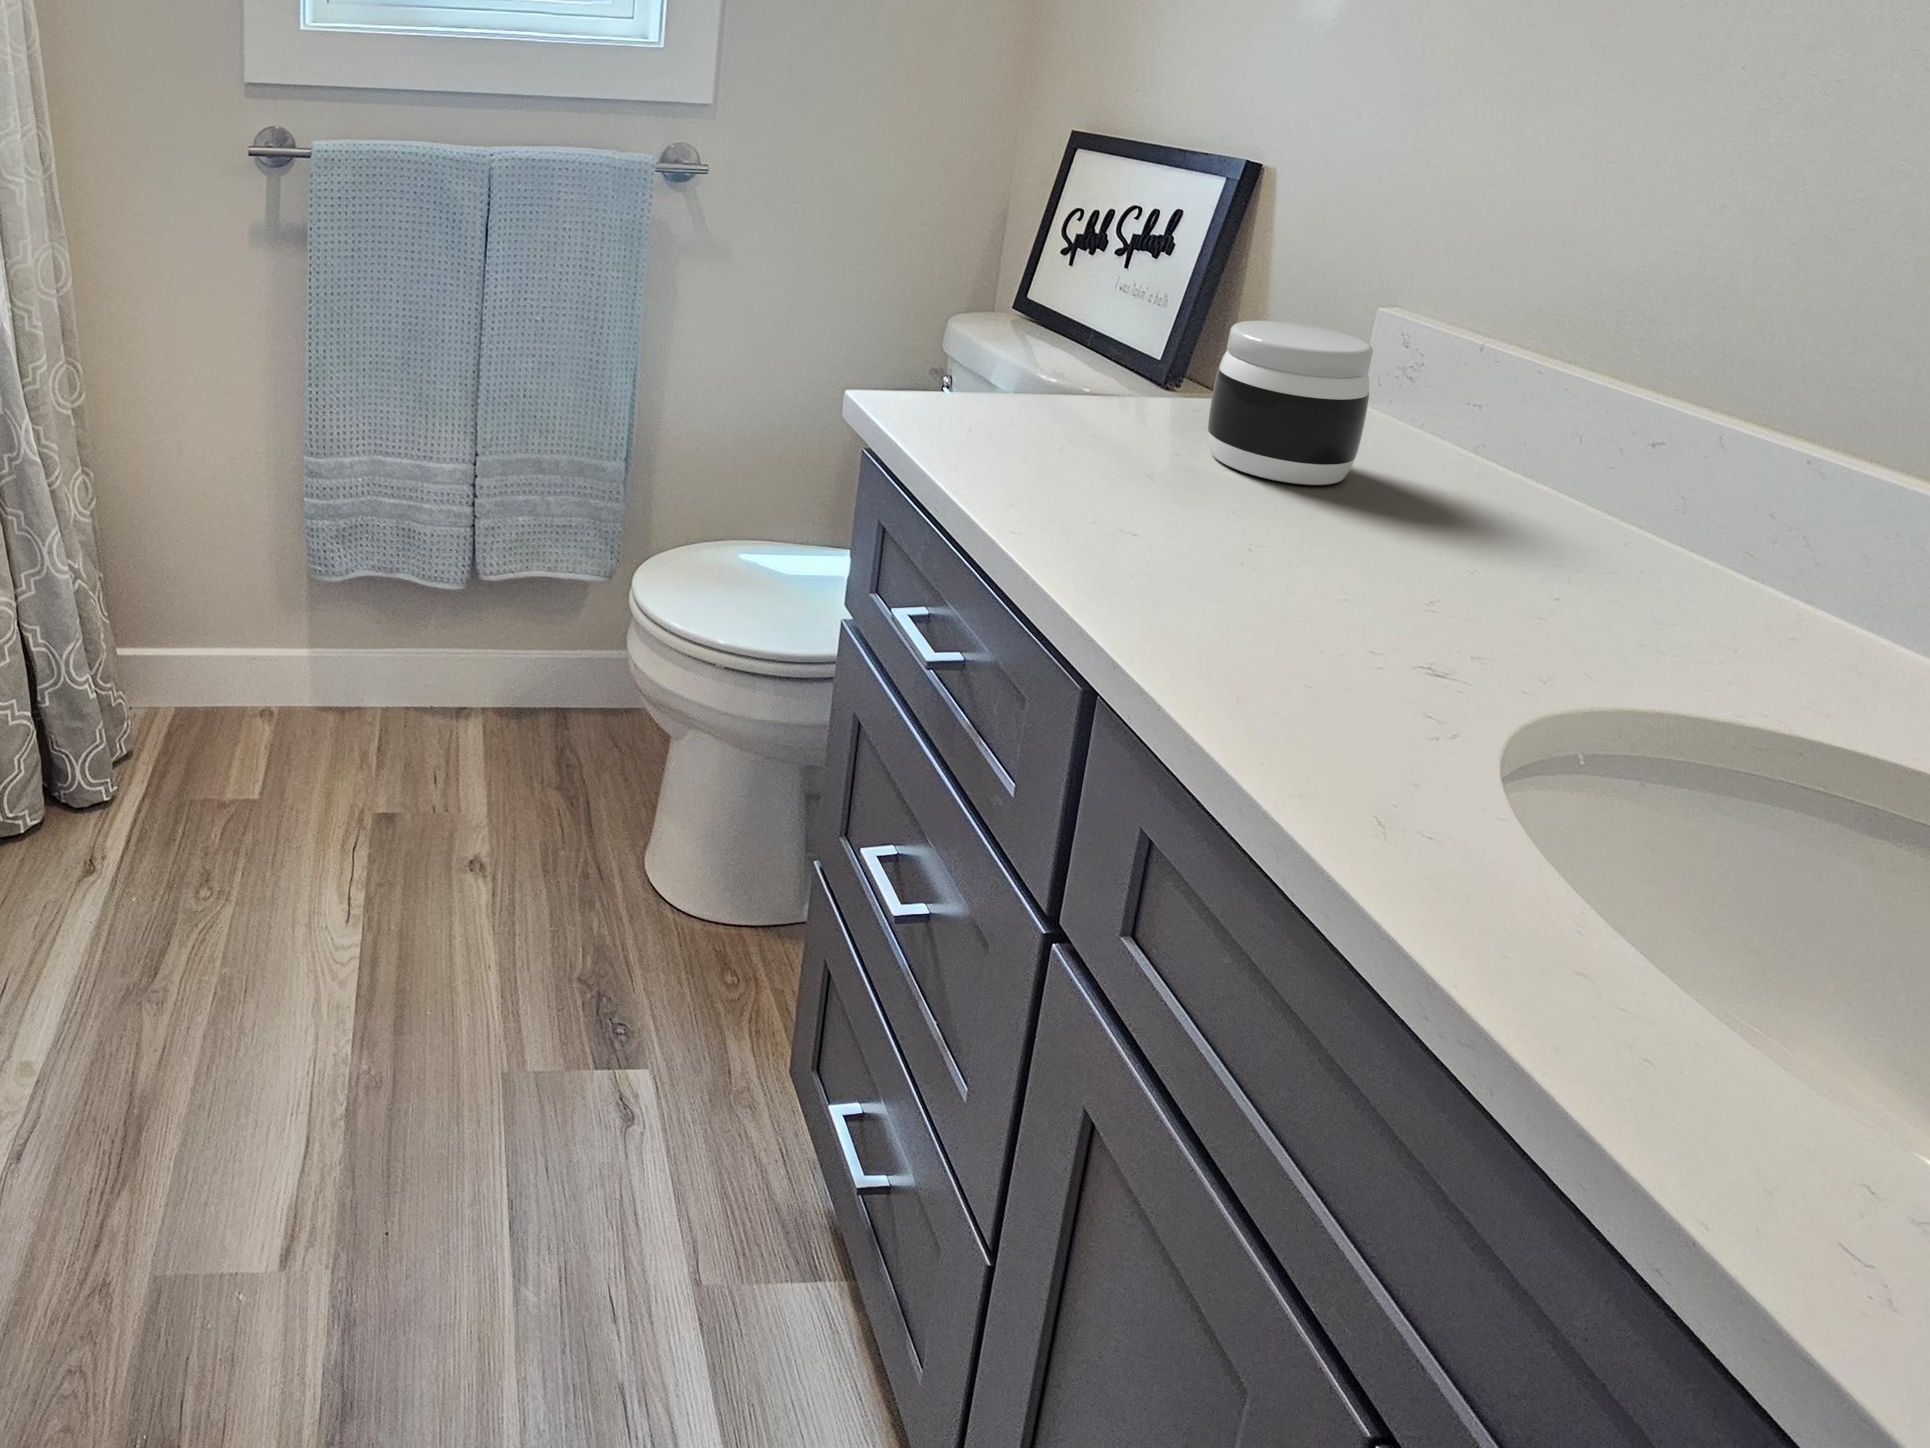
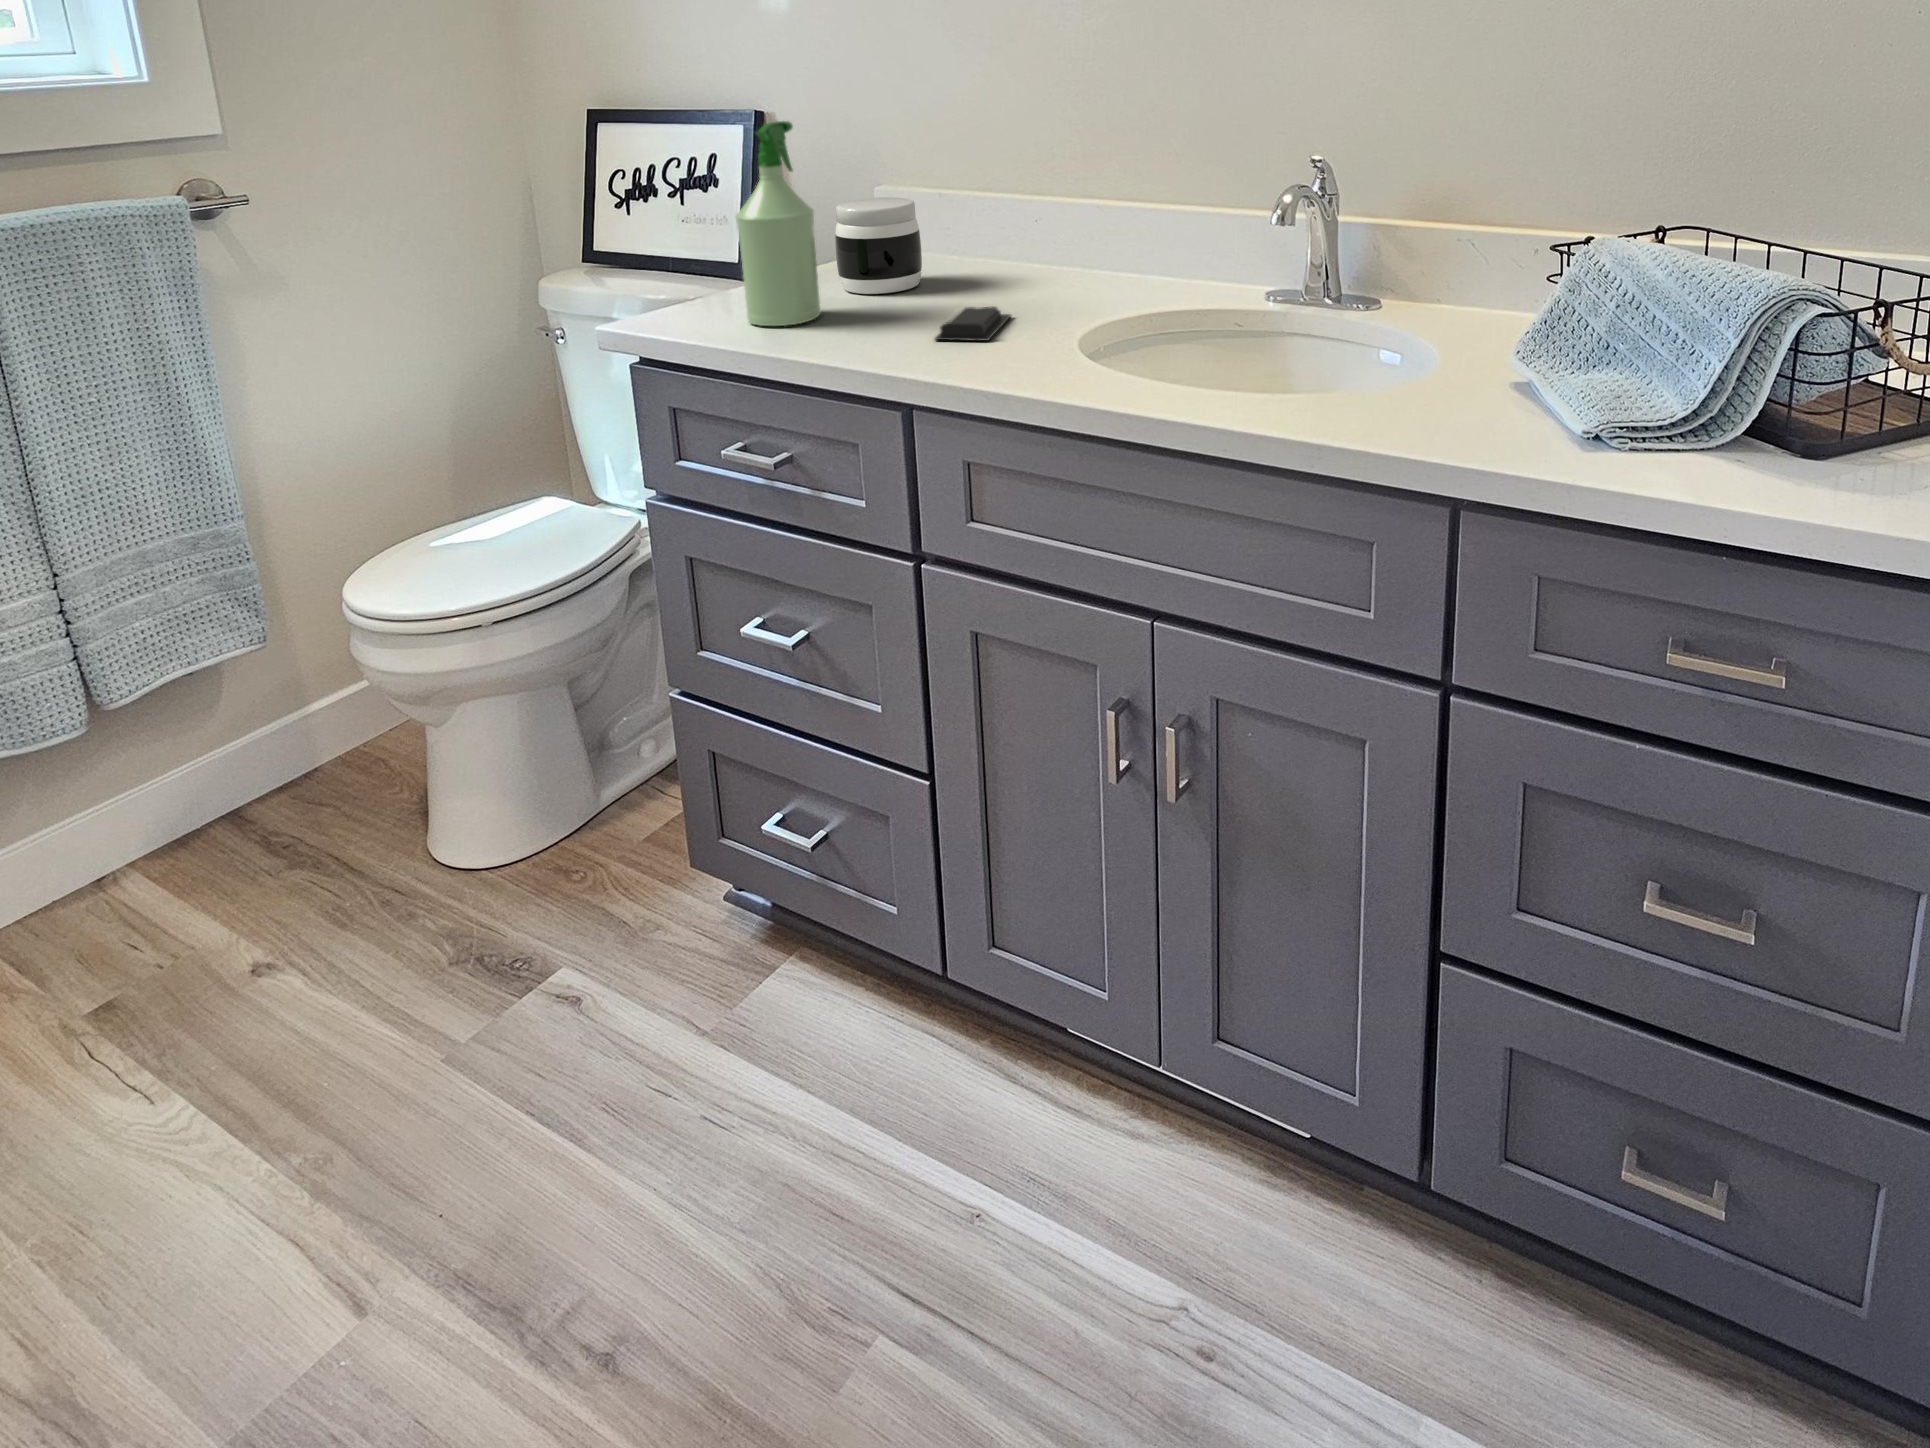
spray bottle: none [1013,179,1168,480] -> present [736,121,821,326]
soap bar: none [1230,556,1434,634] -> present [935,307,1011,341]

